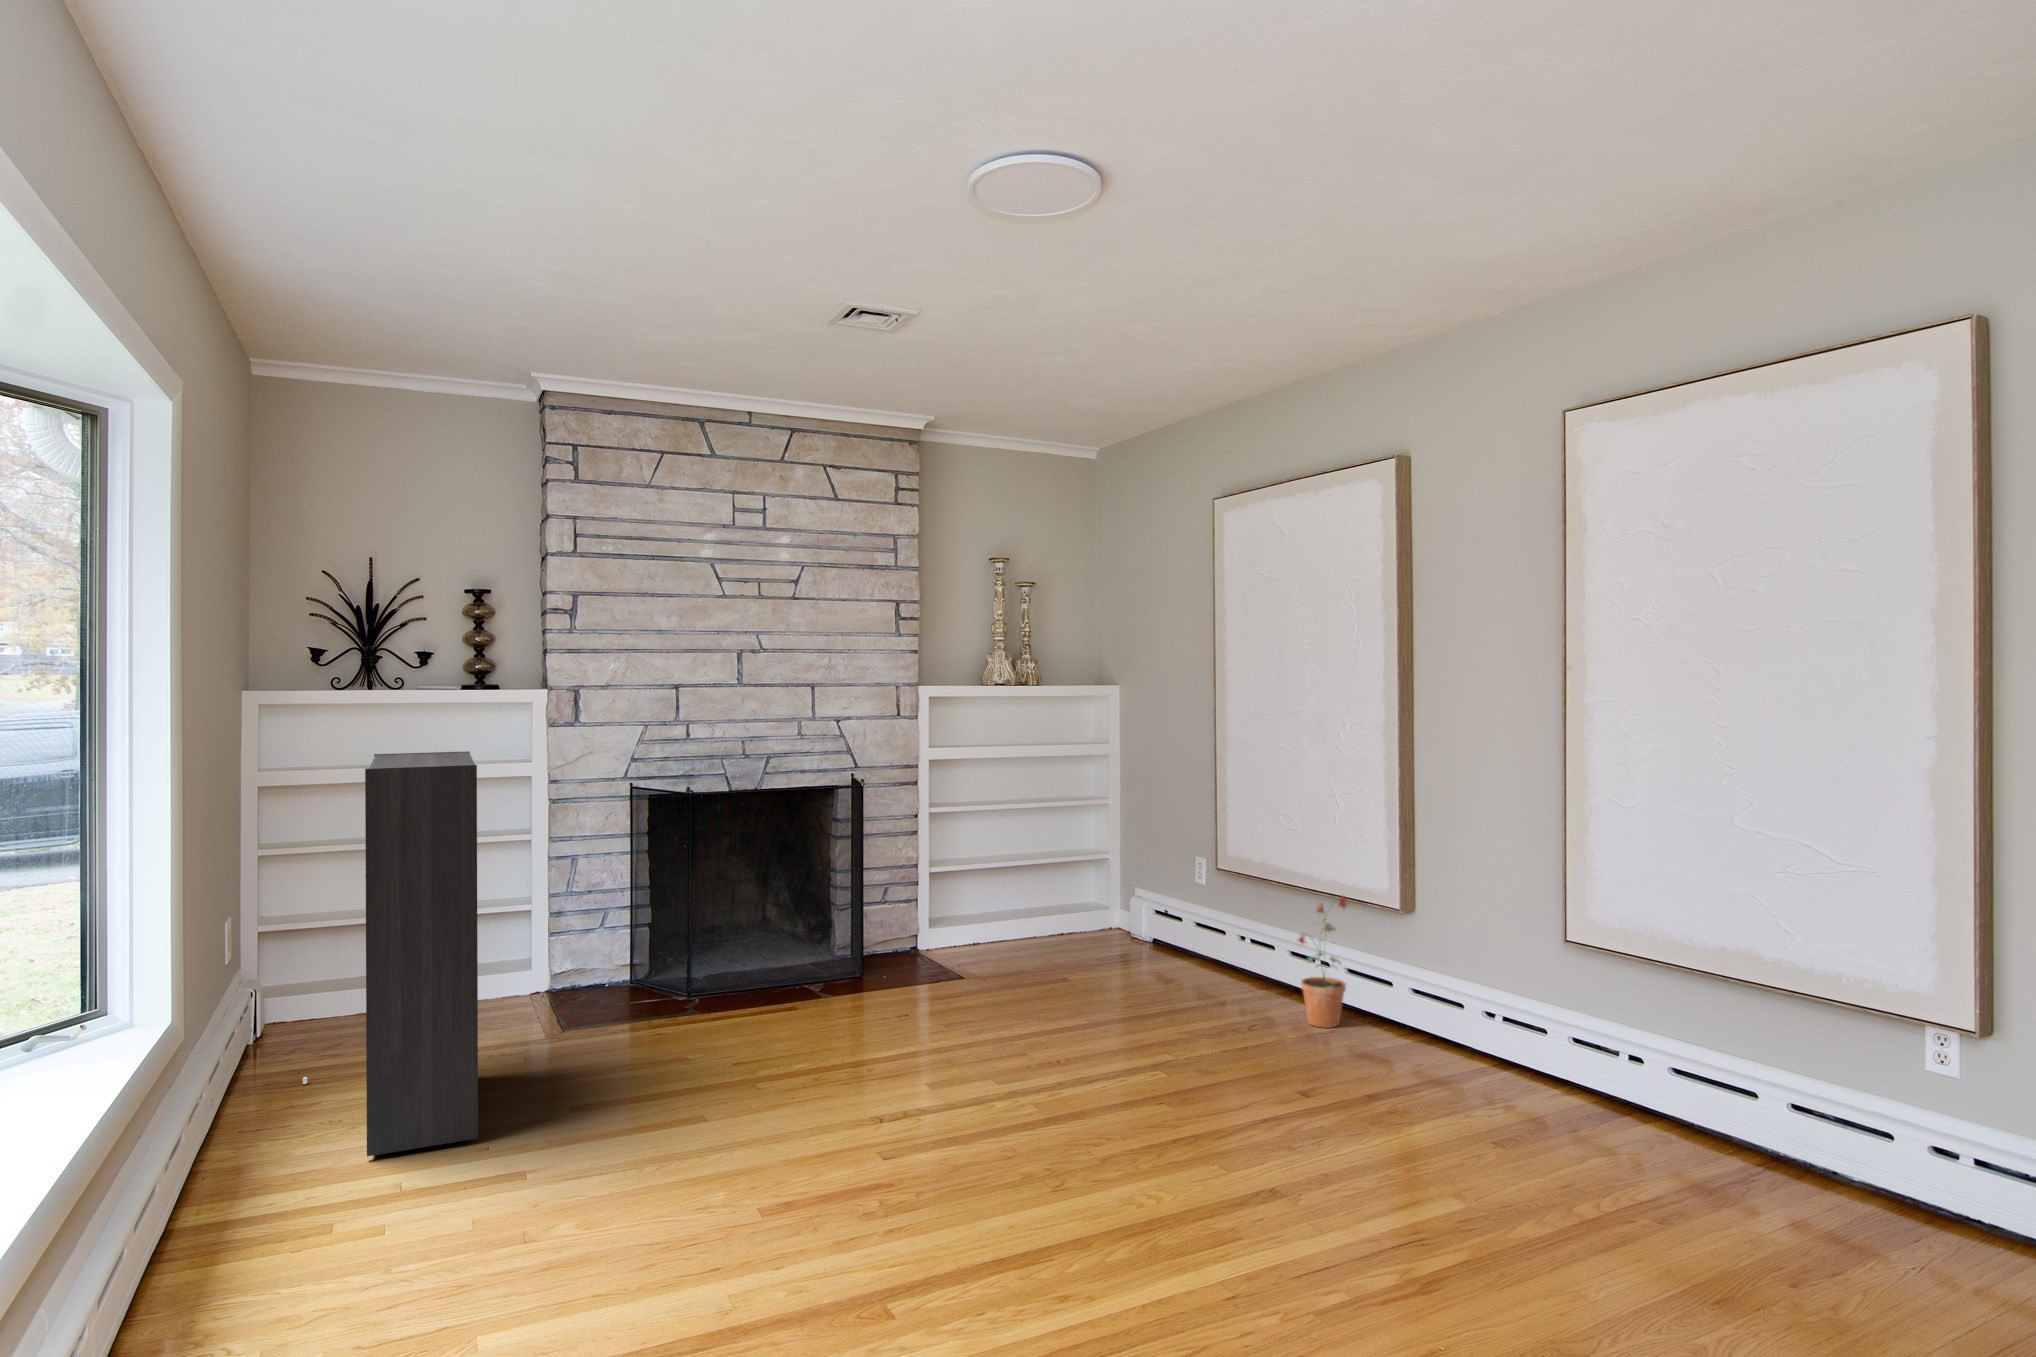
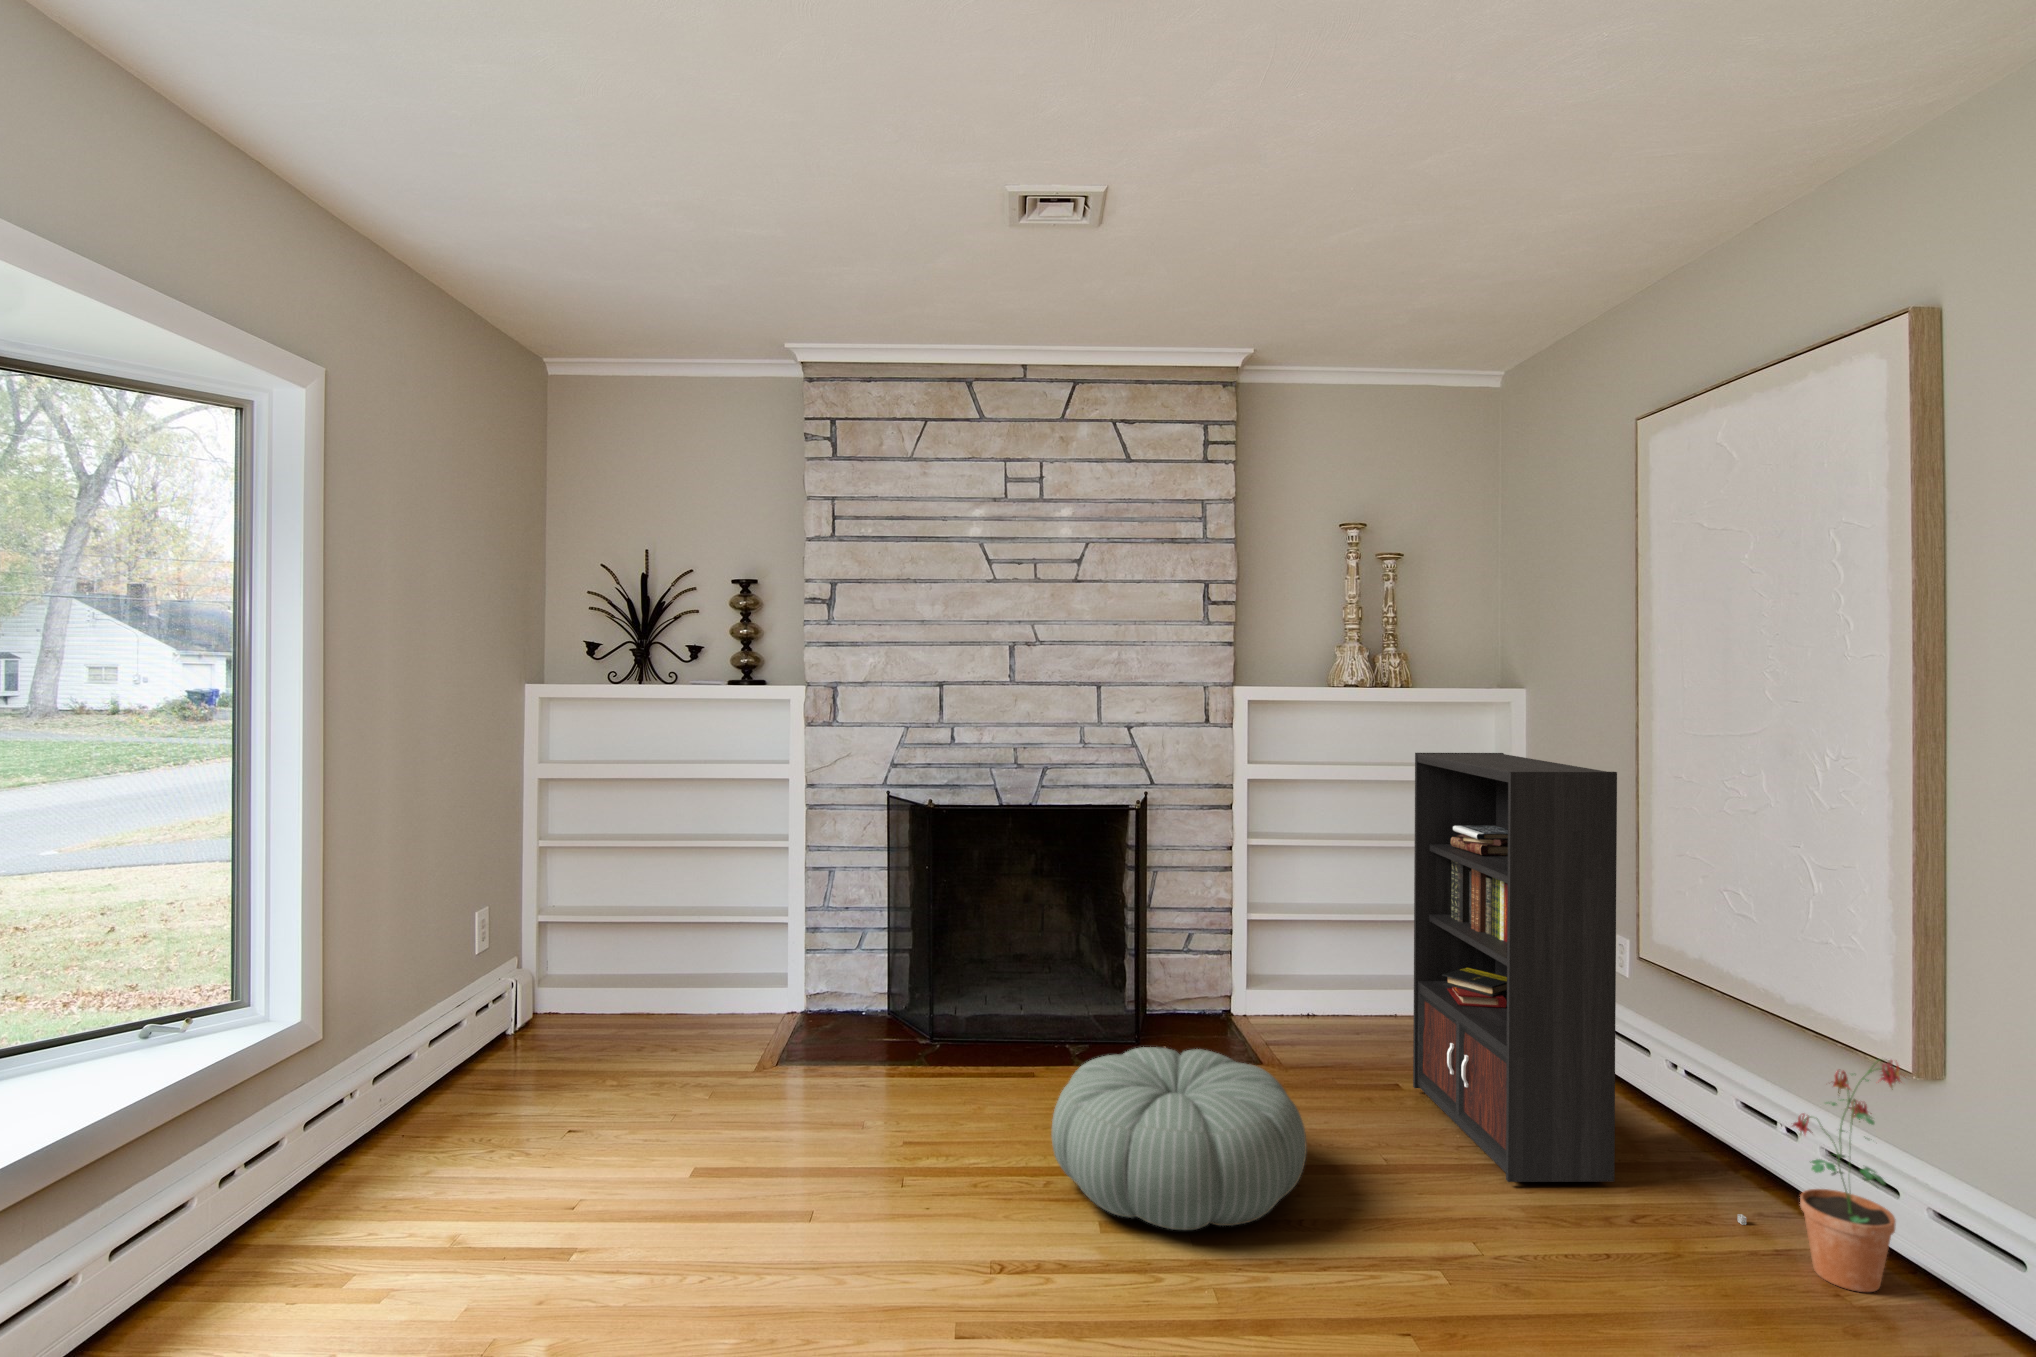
bookcase: present [303,751,478,1156] -> present [1413,753,1746,1225]
pouf: none [849,952,1026,1061] -> present [1051,1047,1307,1230]

